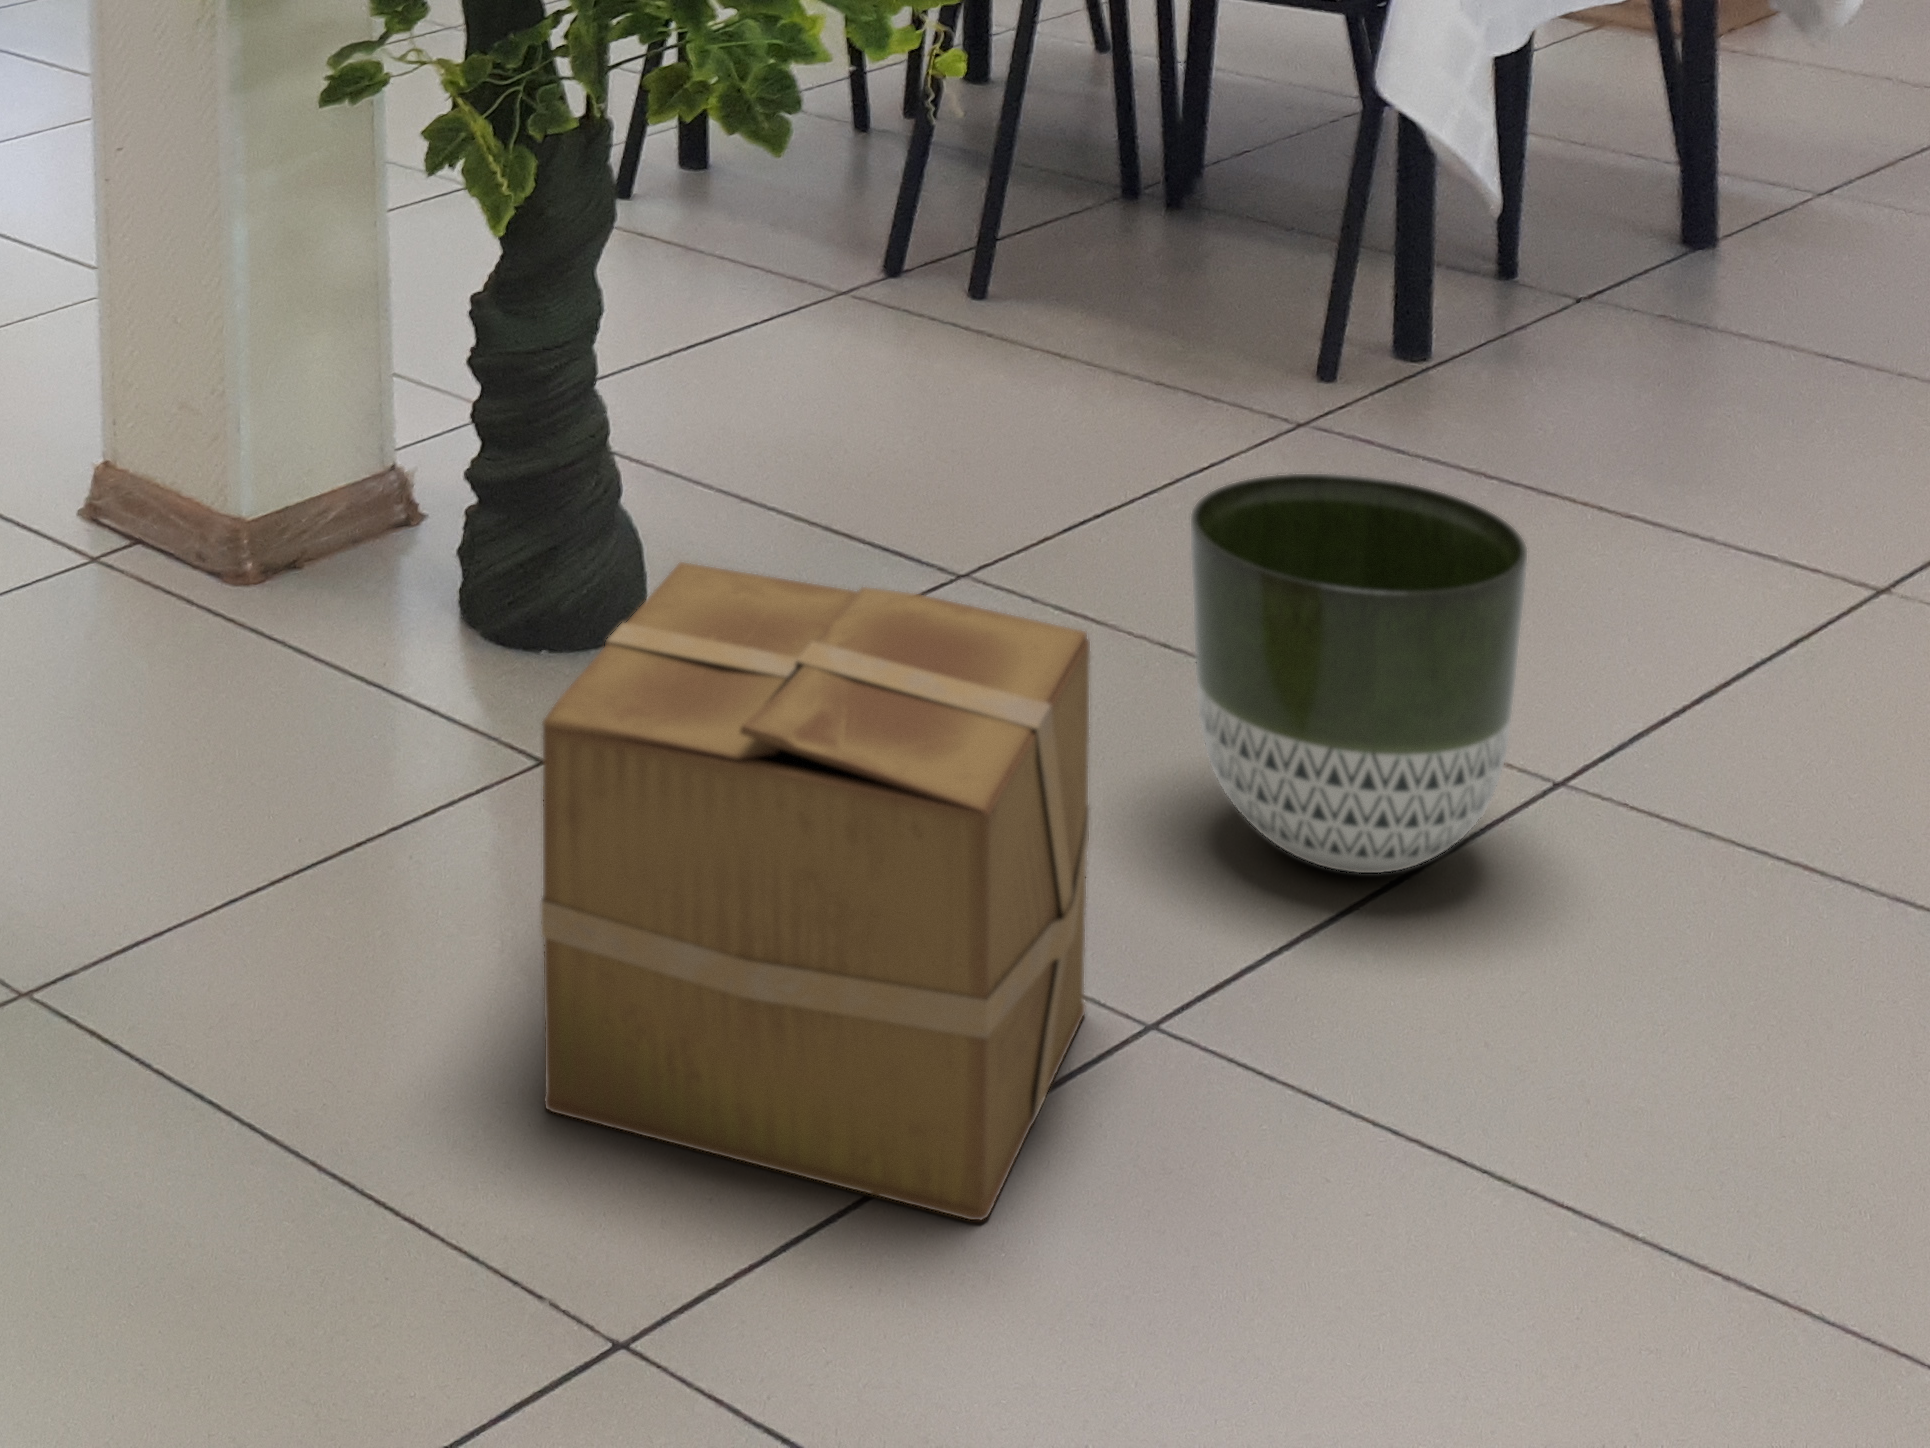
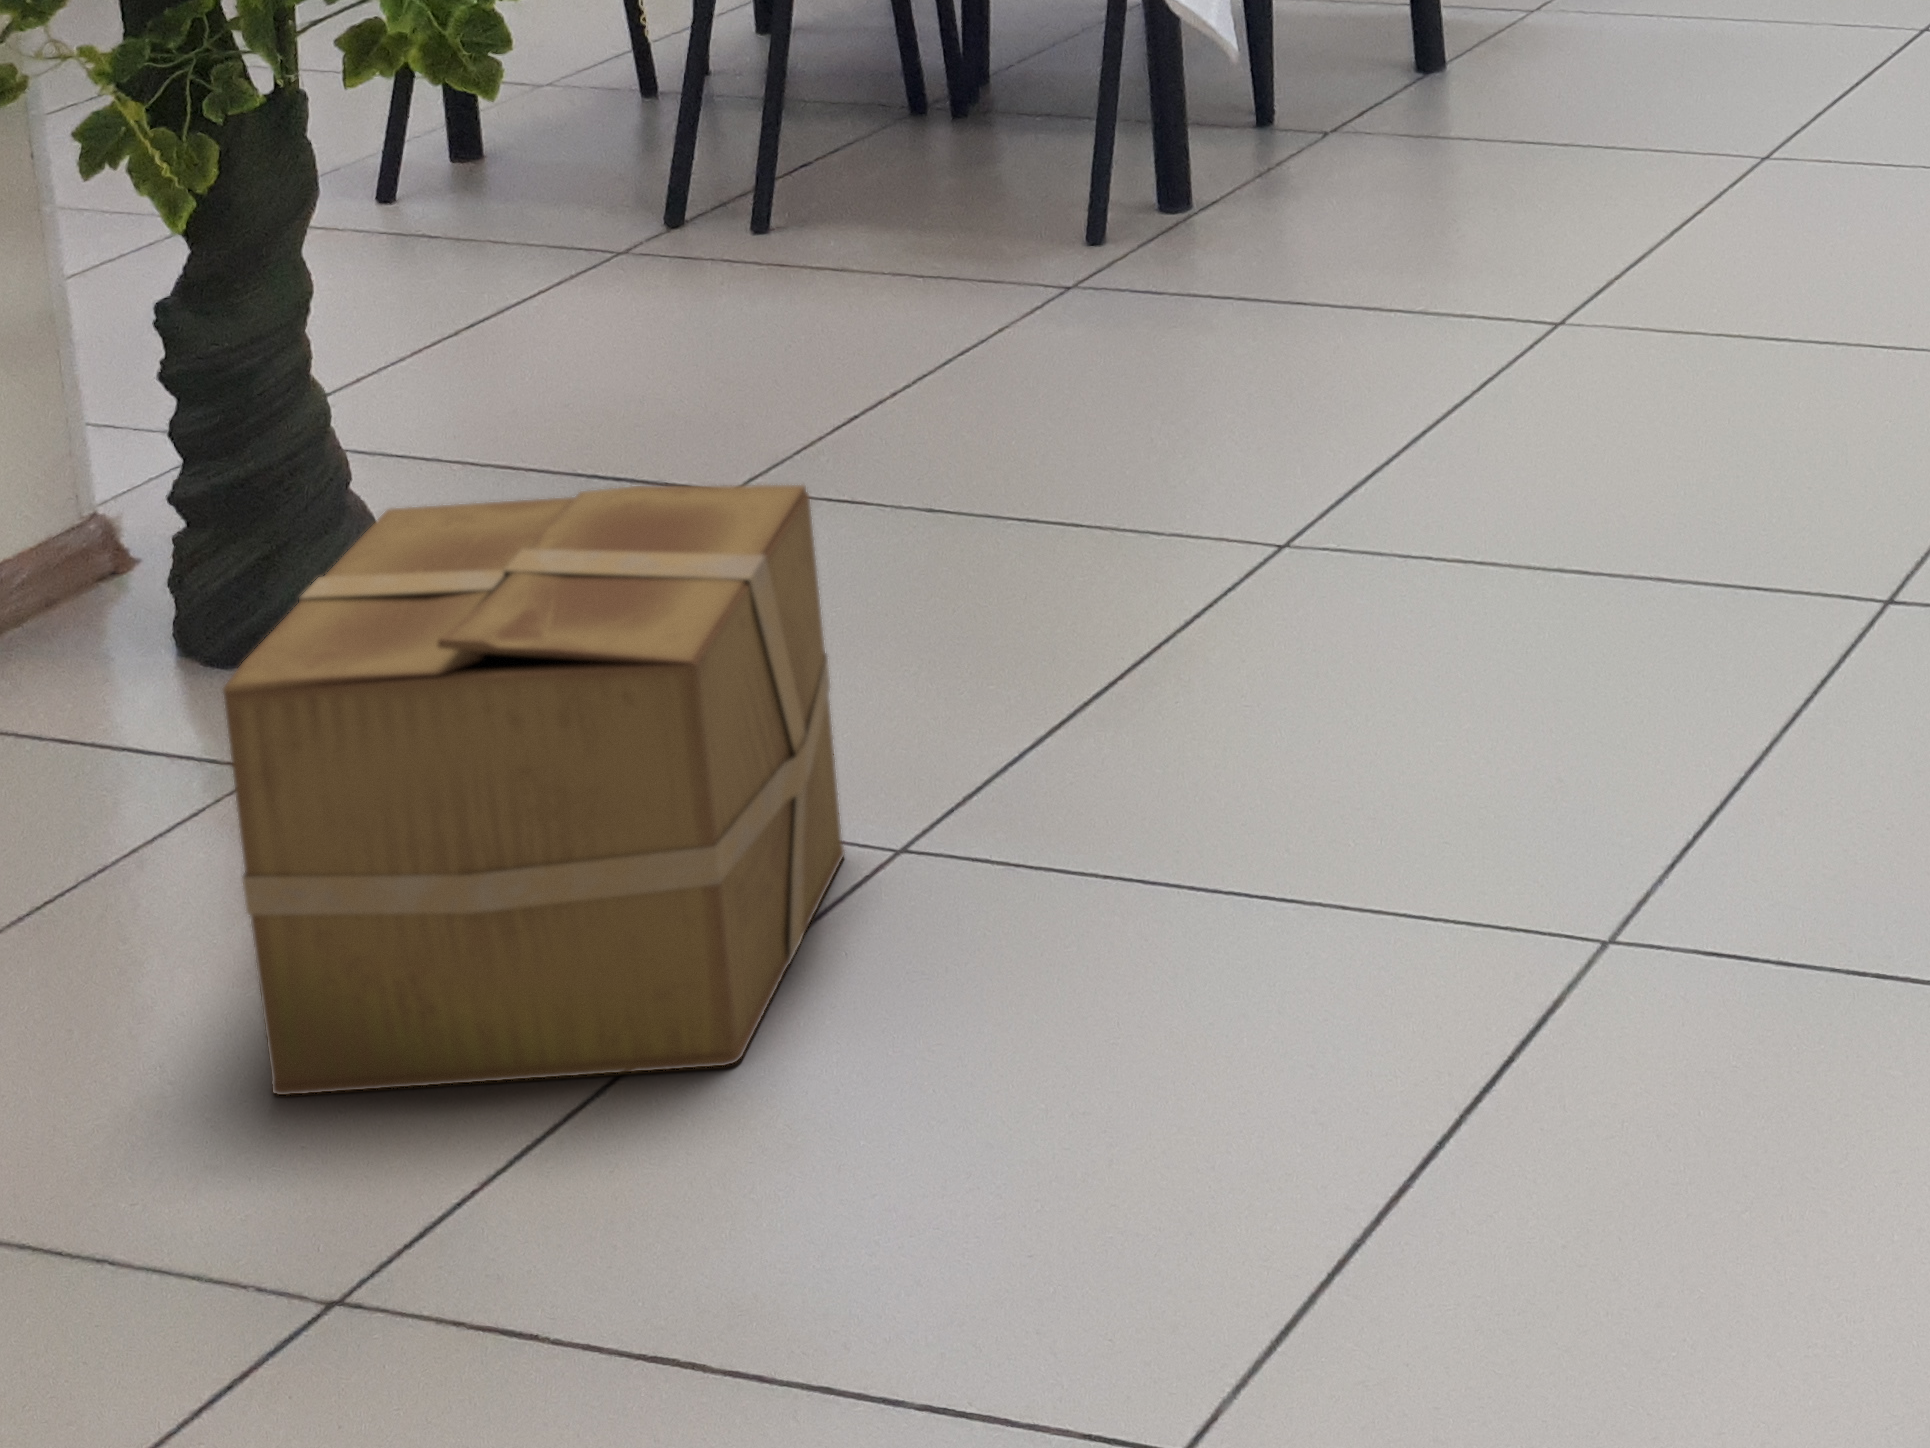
planter: present [1191,474,1527,873] -> none [921,305,1224,671]

